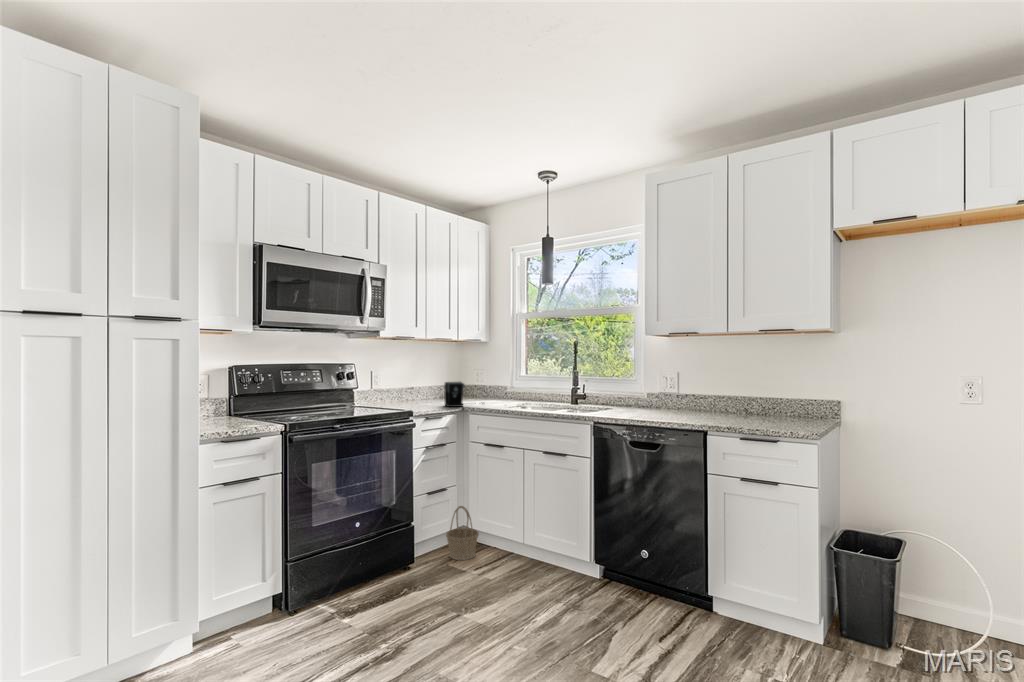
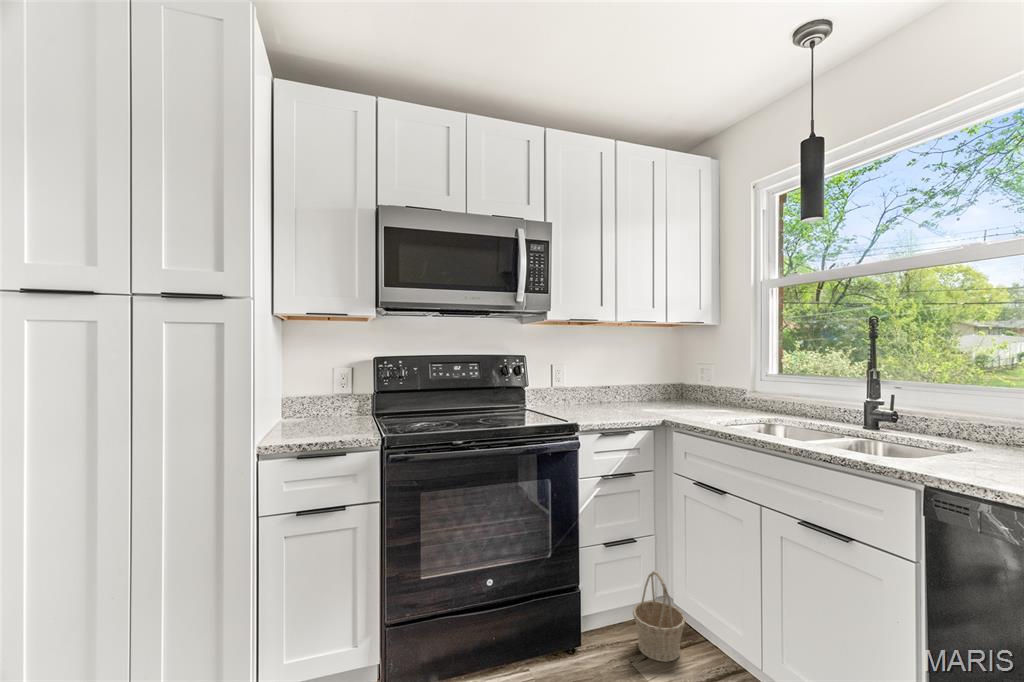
coffee maker: present [444,382,464,407] -> none [638,381,702,420]

